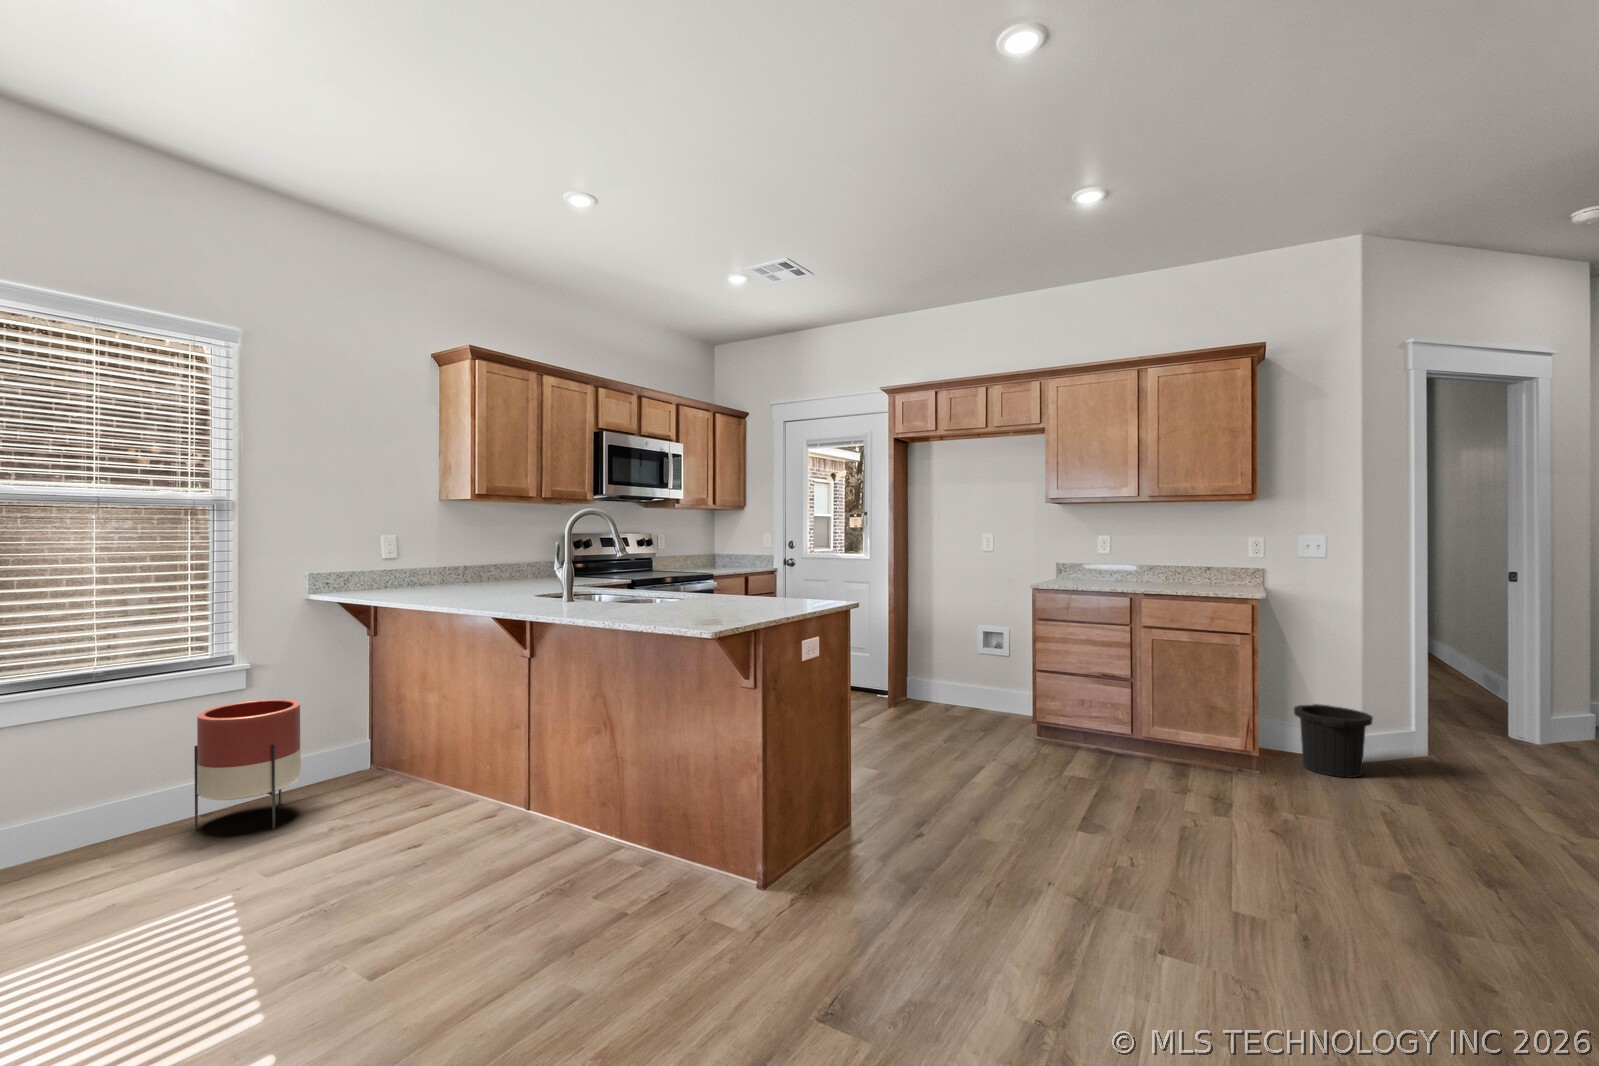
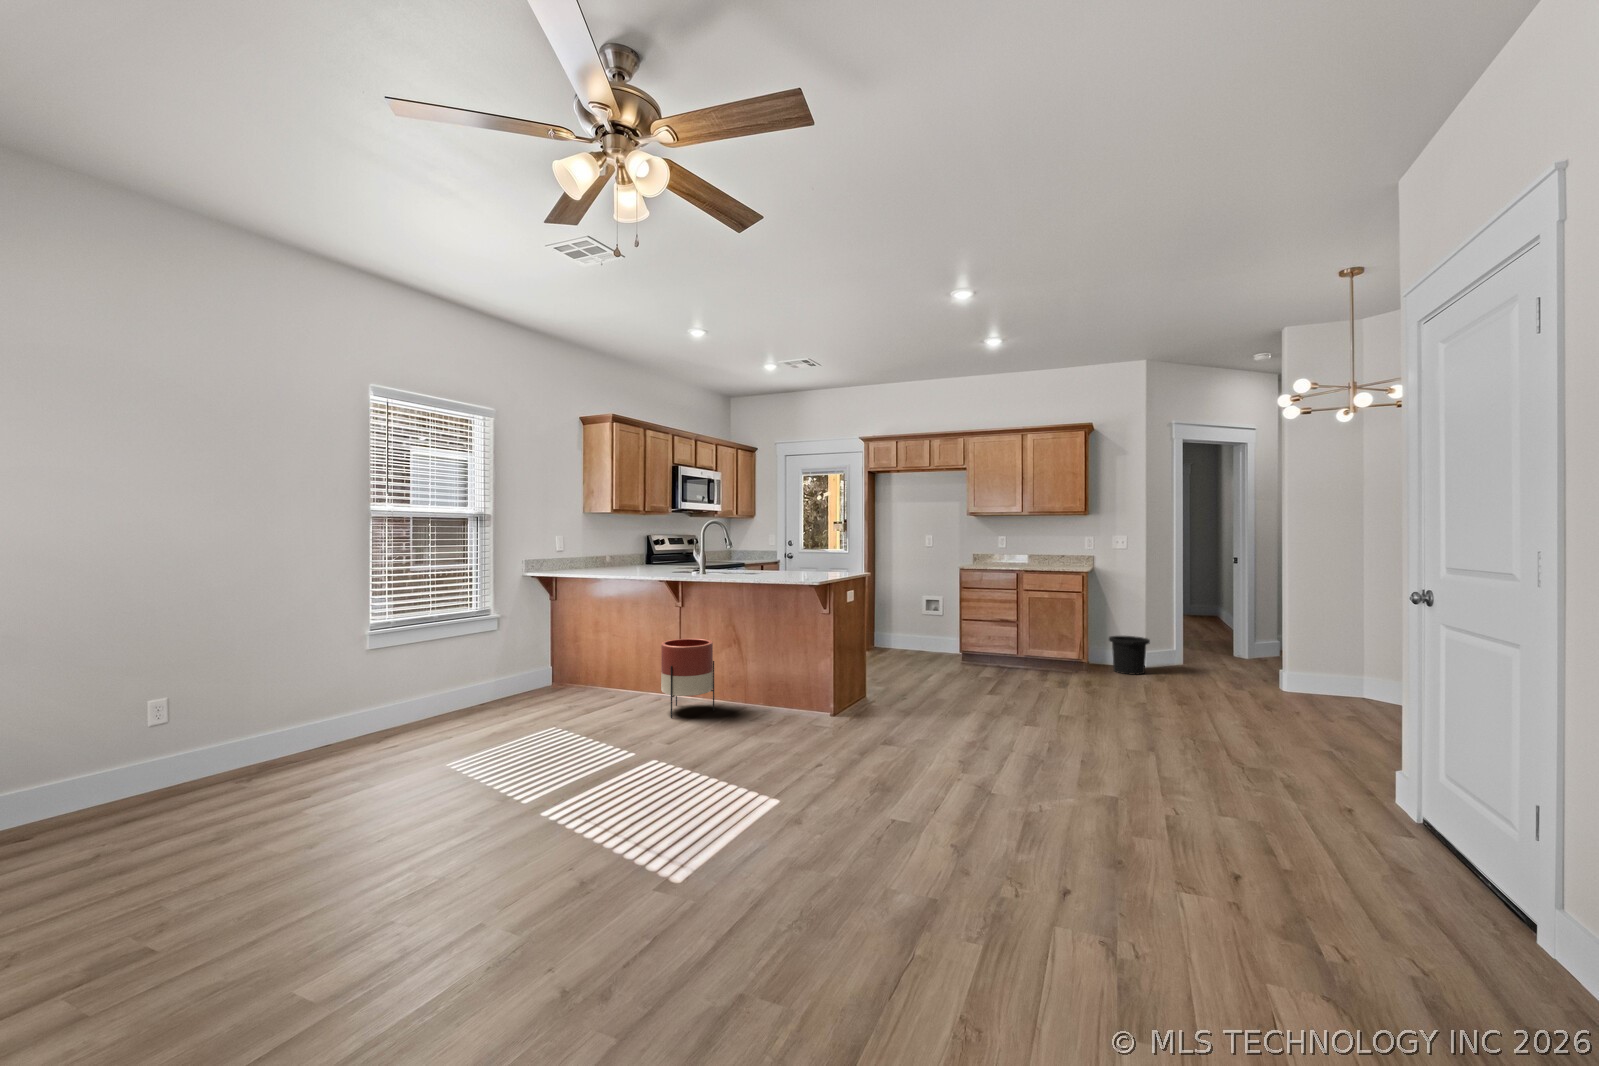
planter: present [194,699,301,830] -> present [661,639,714,718]

